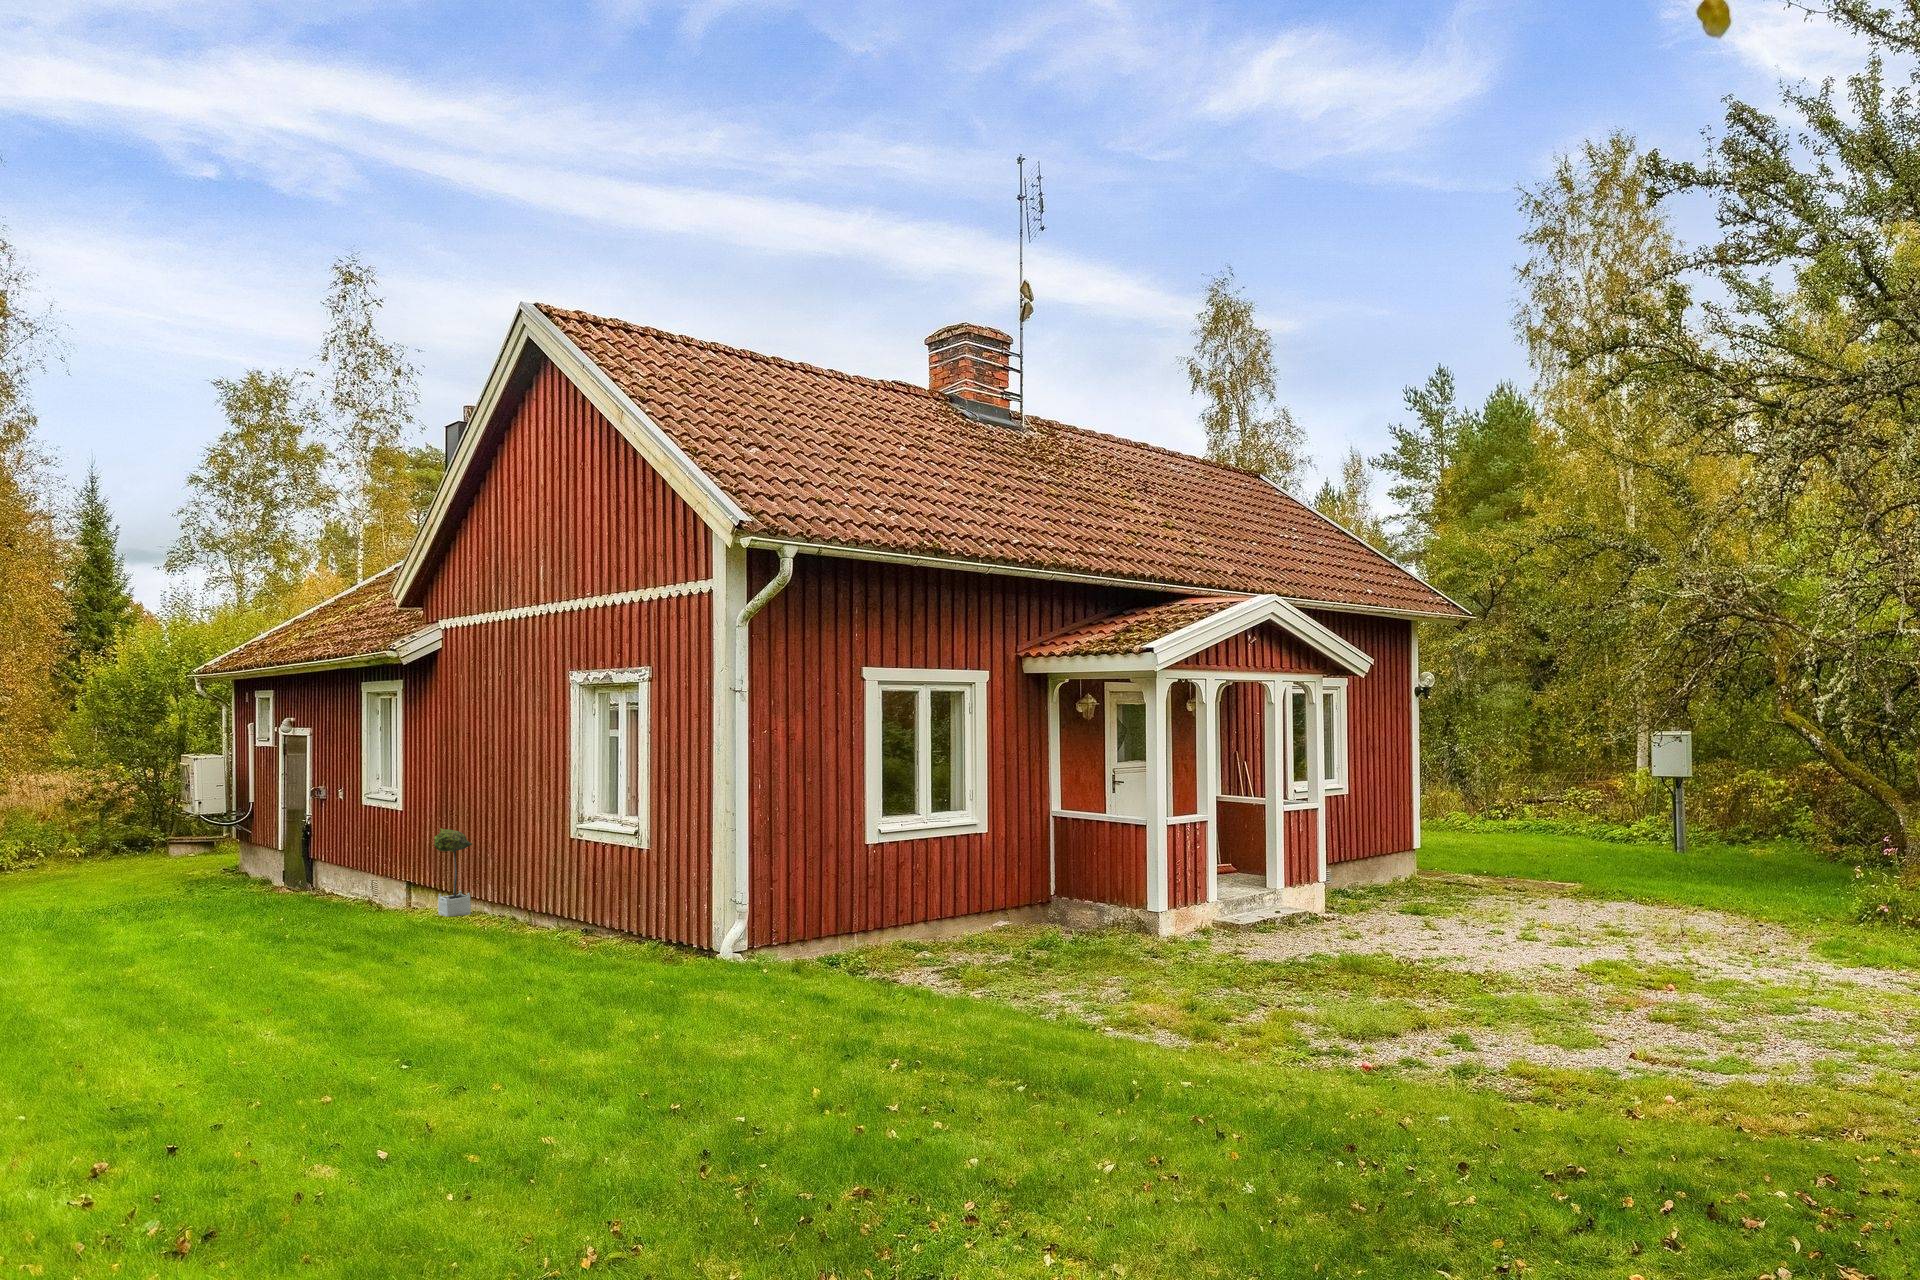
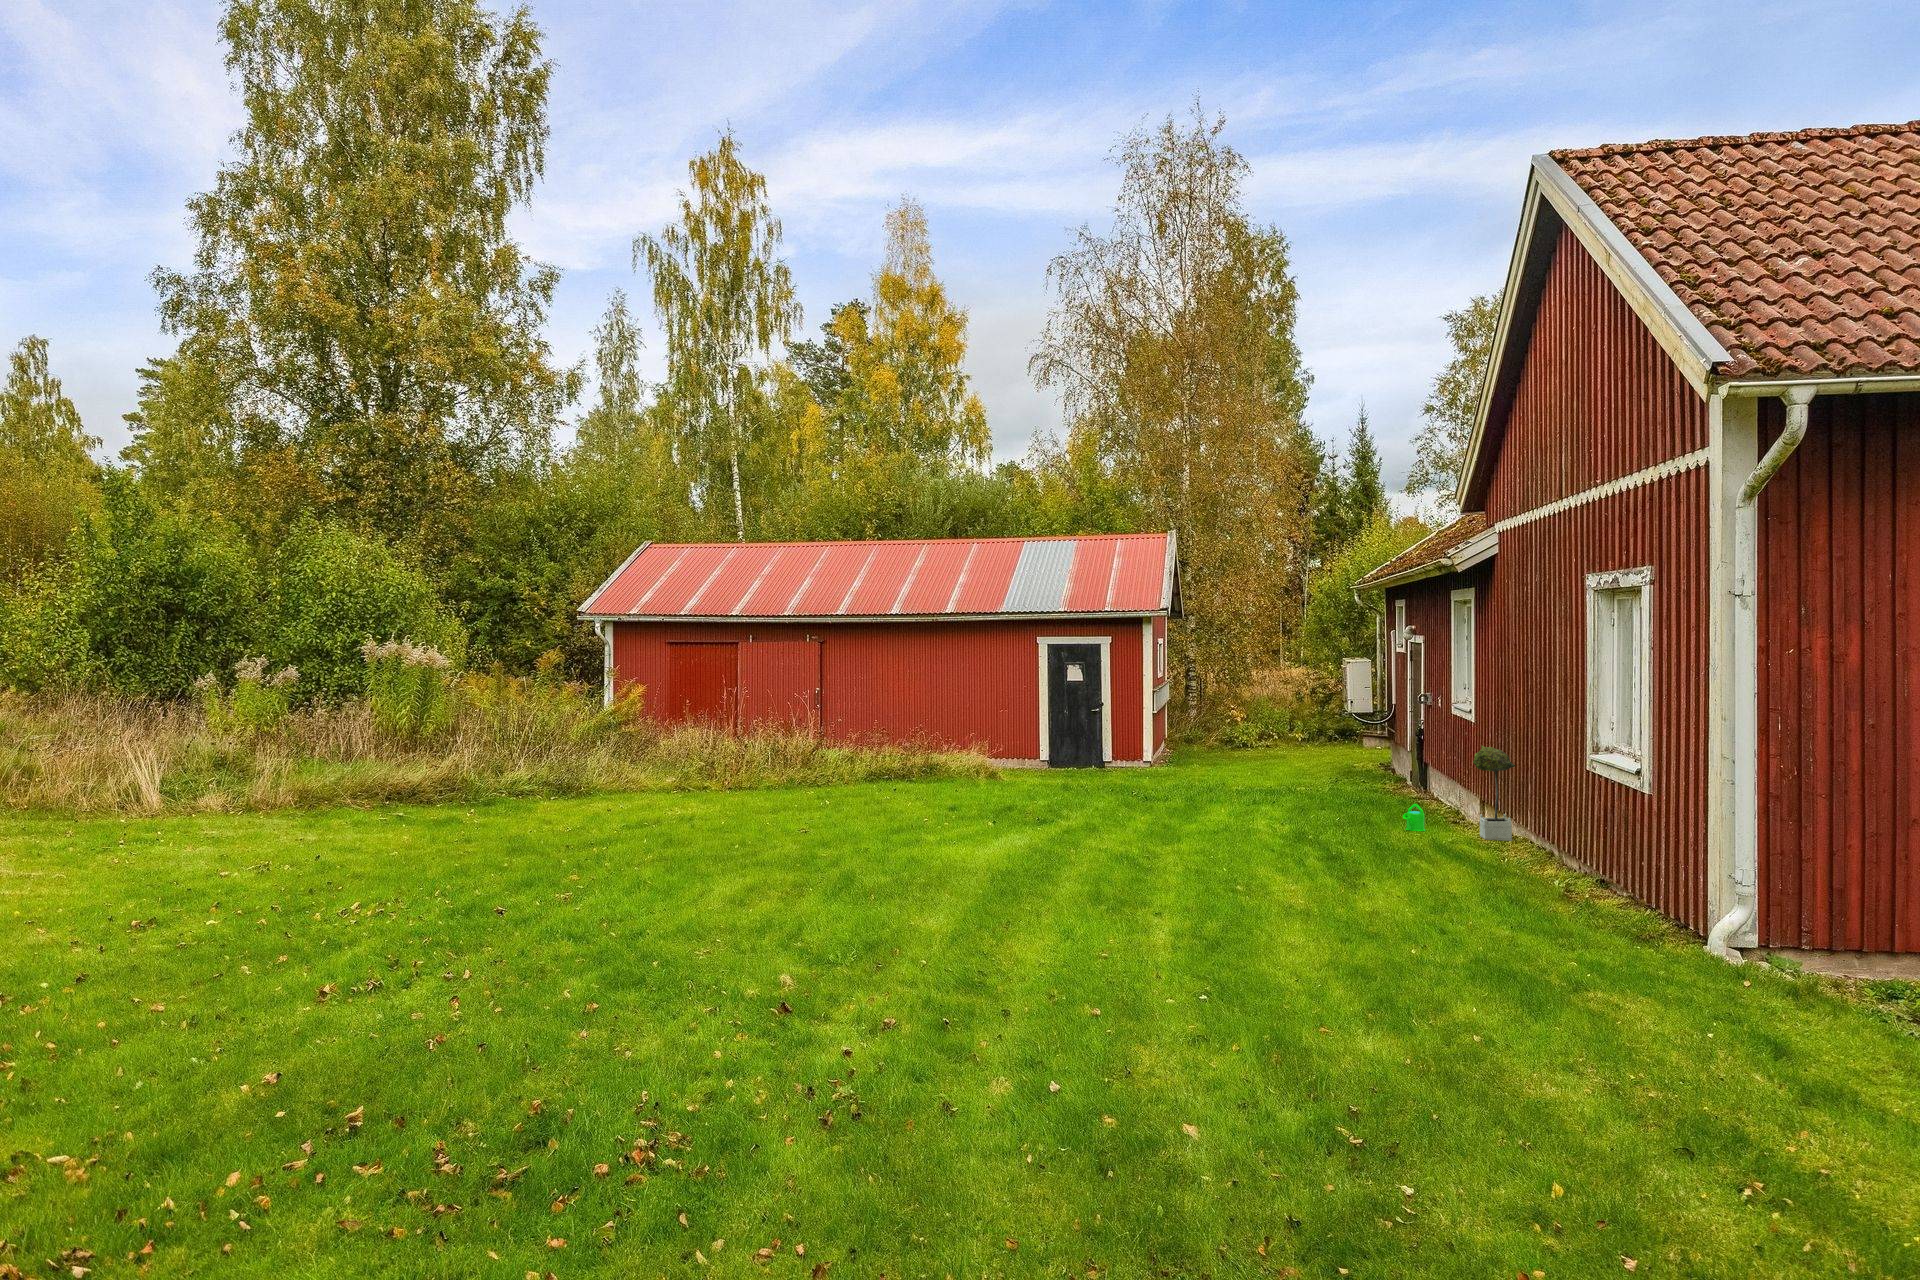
watering can: none [364,892,385,920] -> present [1403,804,1426,831]

